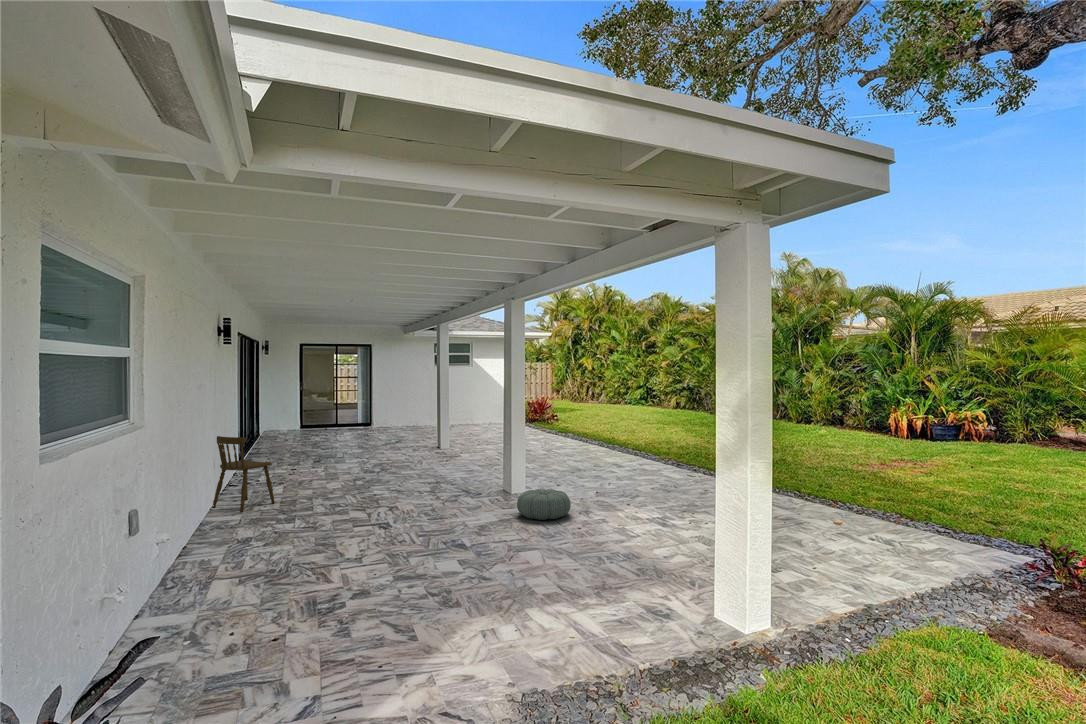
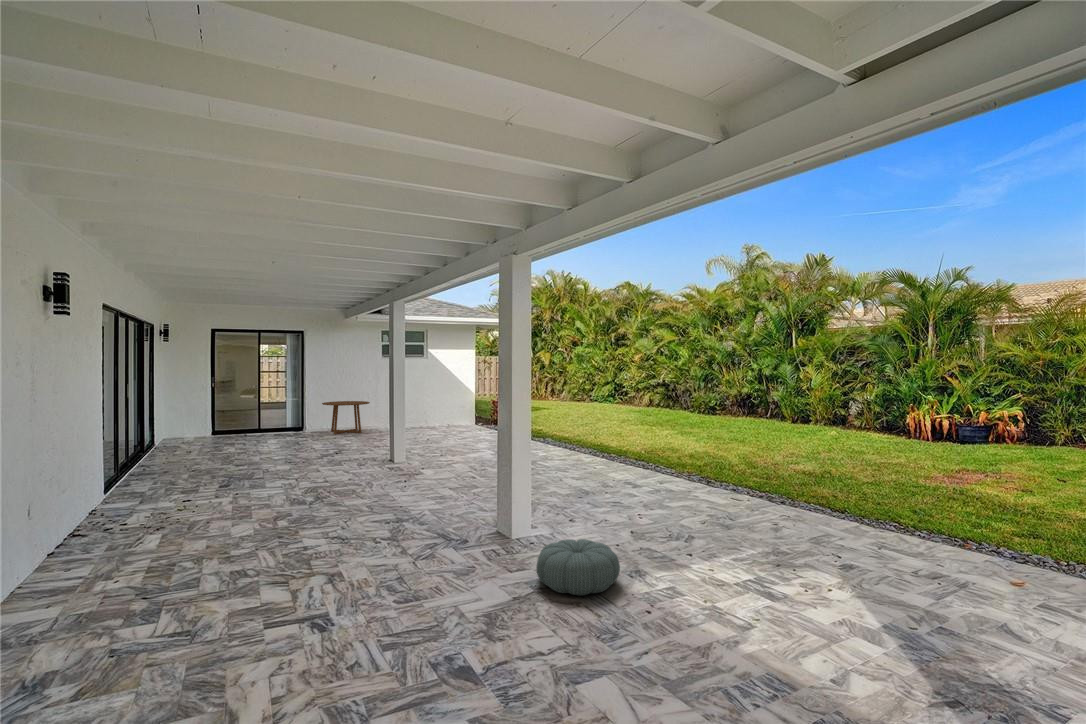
dining table: none [385,402,424,430] -> present [322,401,370,434]
dining chair: present [212,436,275,512] -> none [17,468,135,598]

